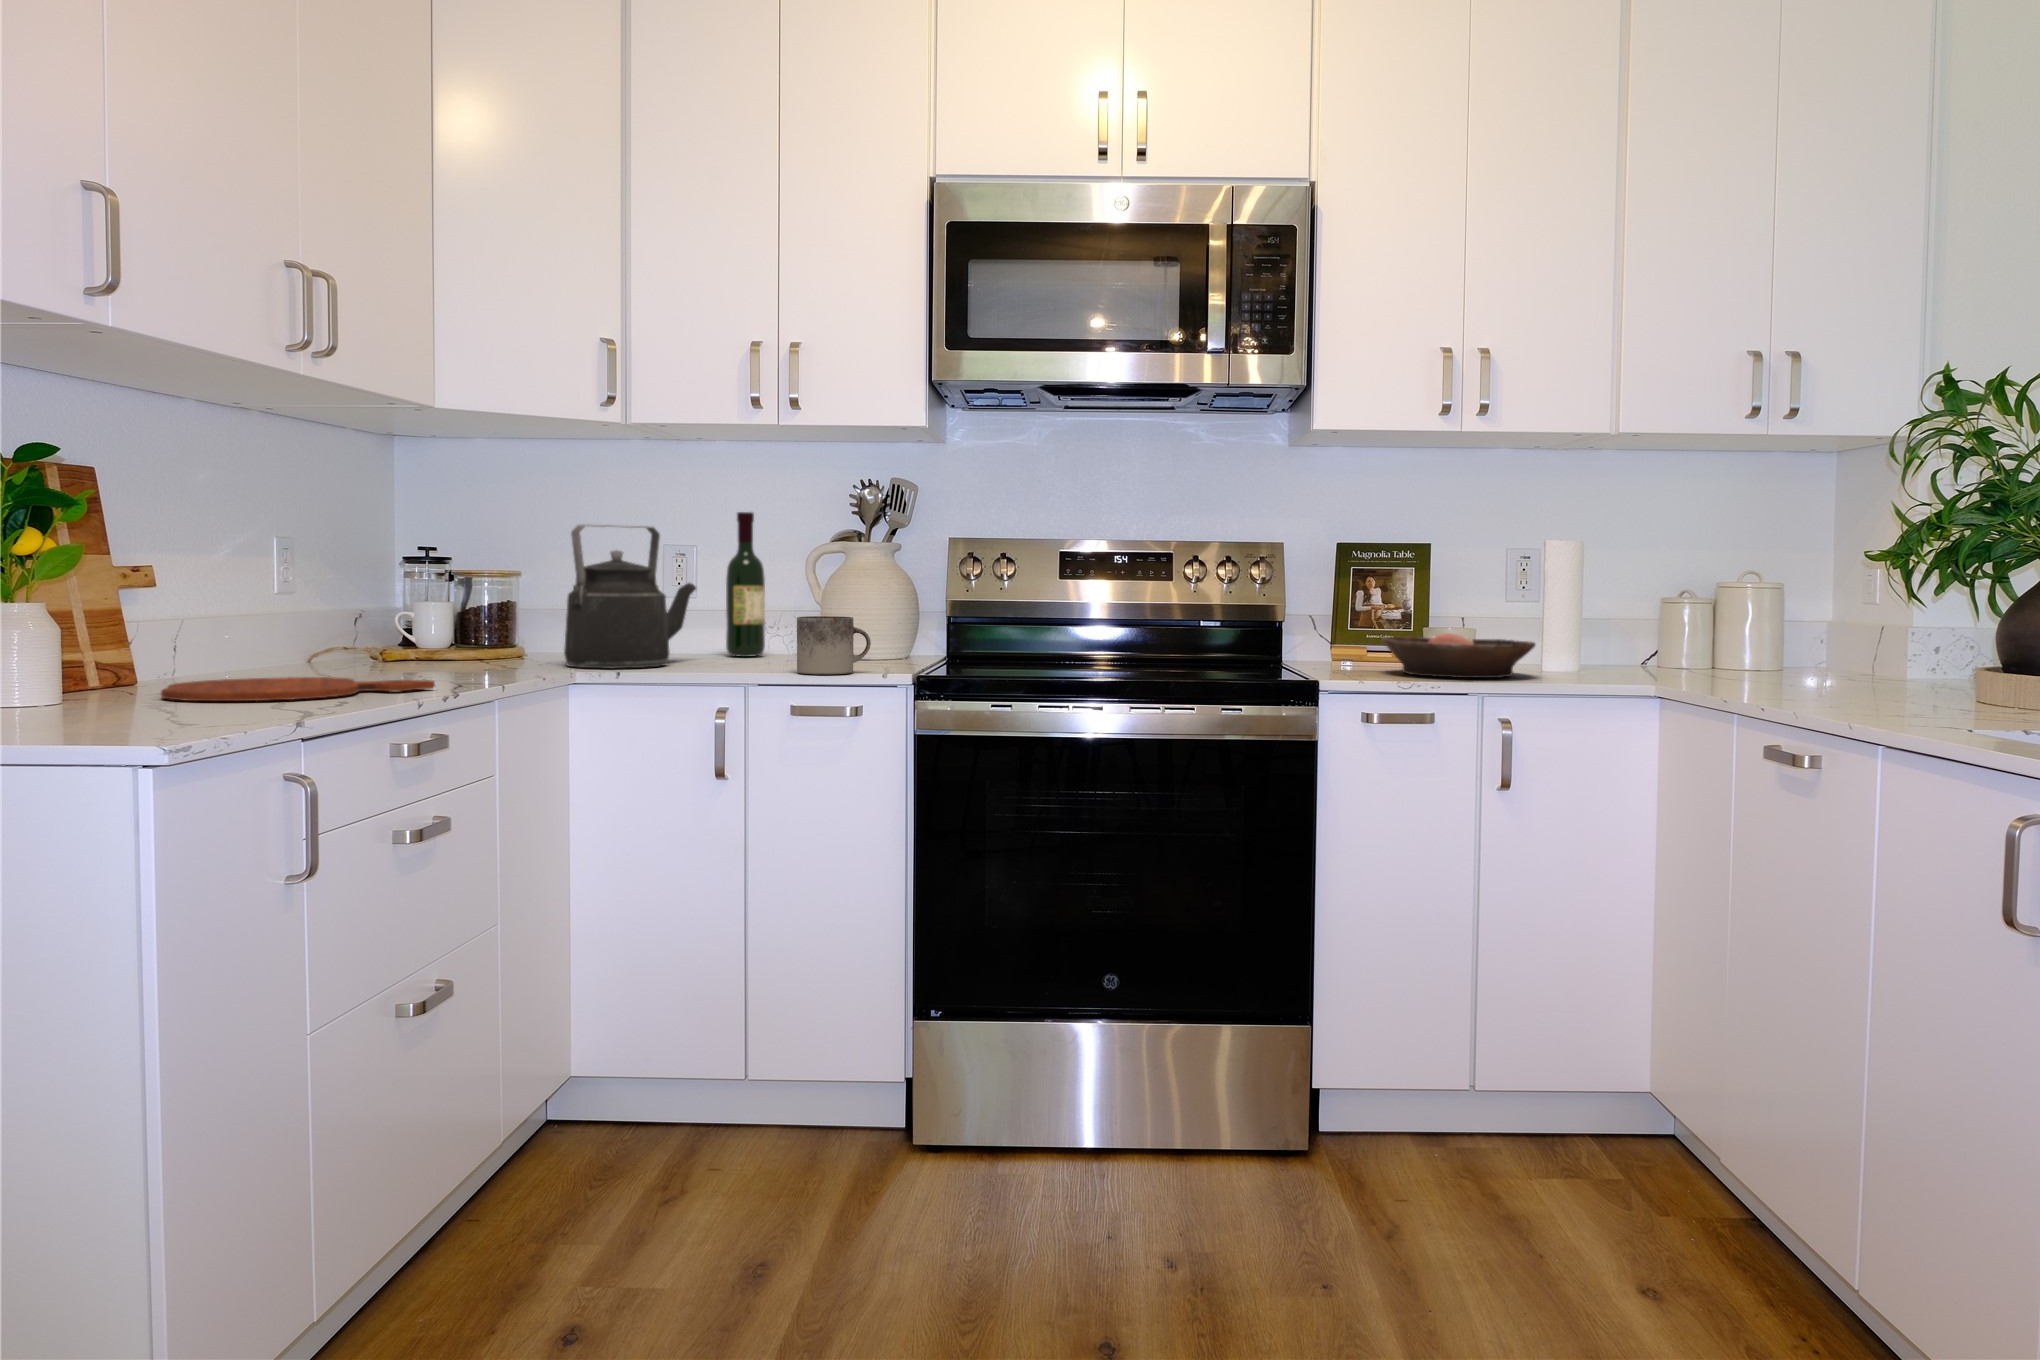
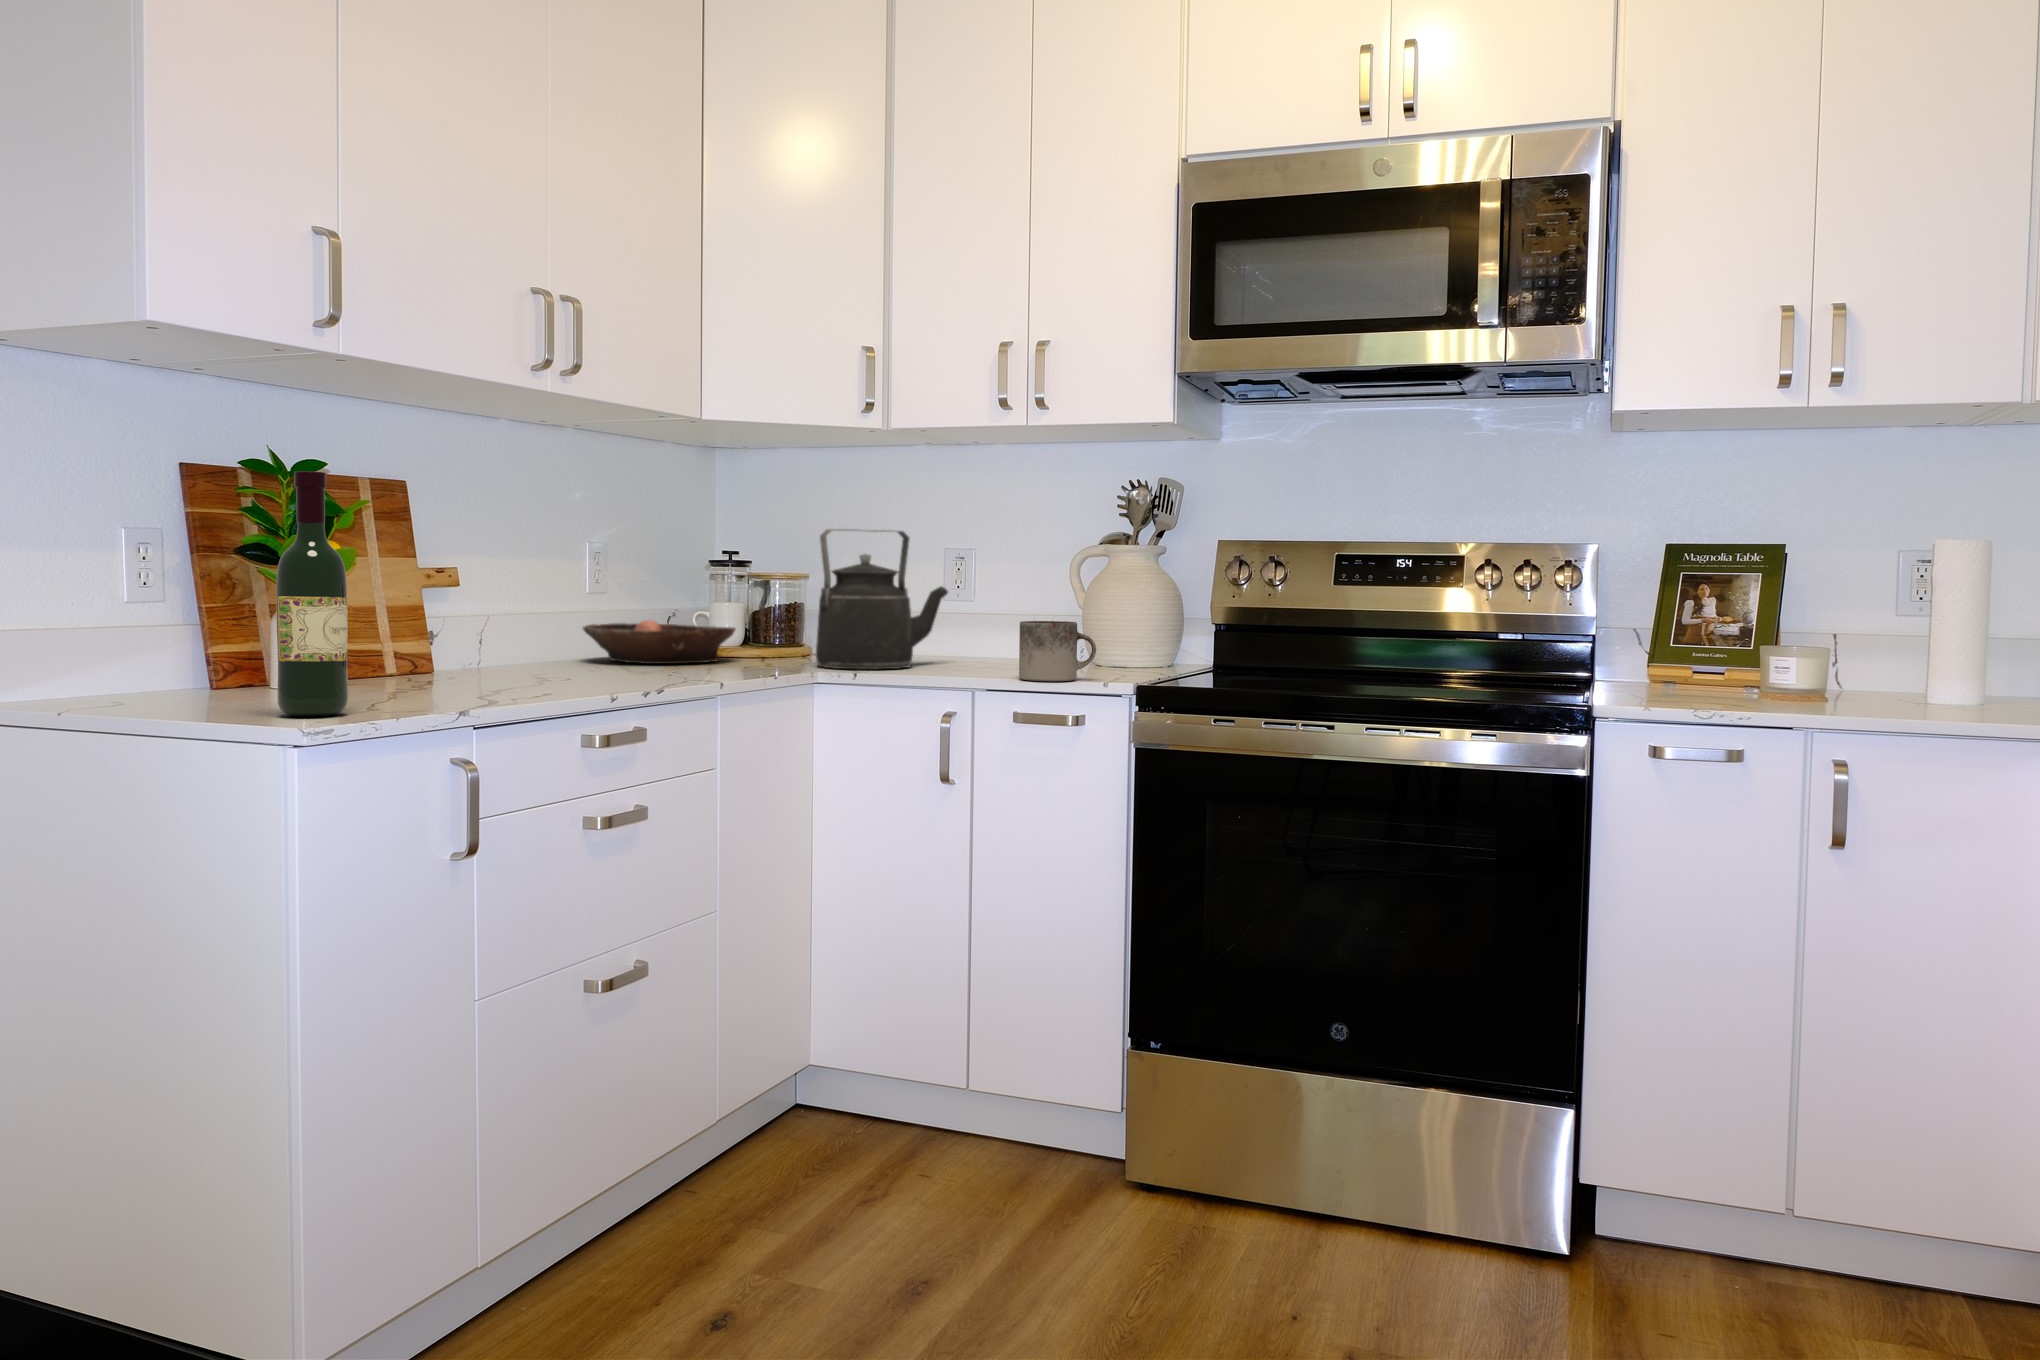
wine bottle: present [726,512,765,657] -> present [276,471,348,716]
bowl: present [1382,633,1535,678] -> present [583,620,735,664]
cutting board: present [161,677,435,701] -> none [414,670,651,691]

